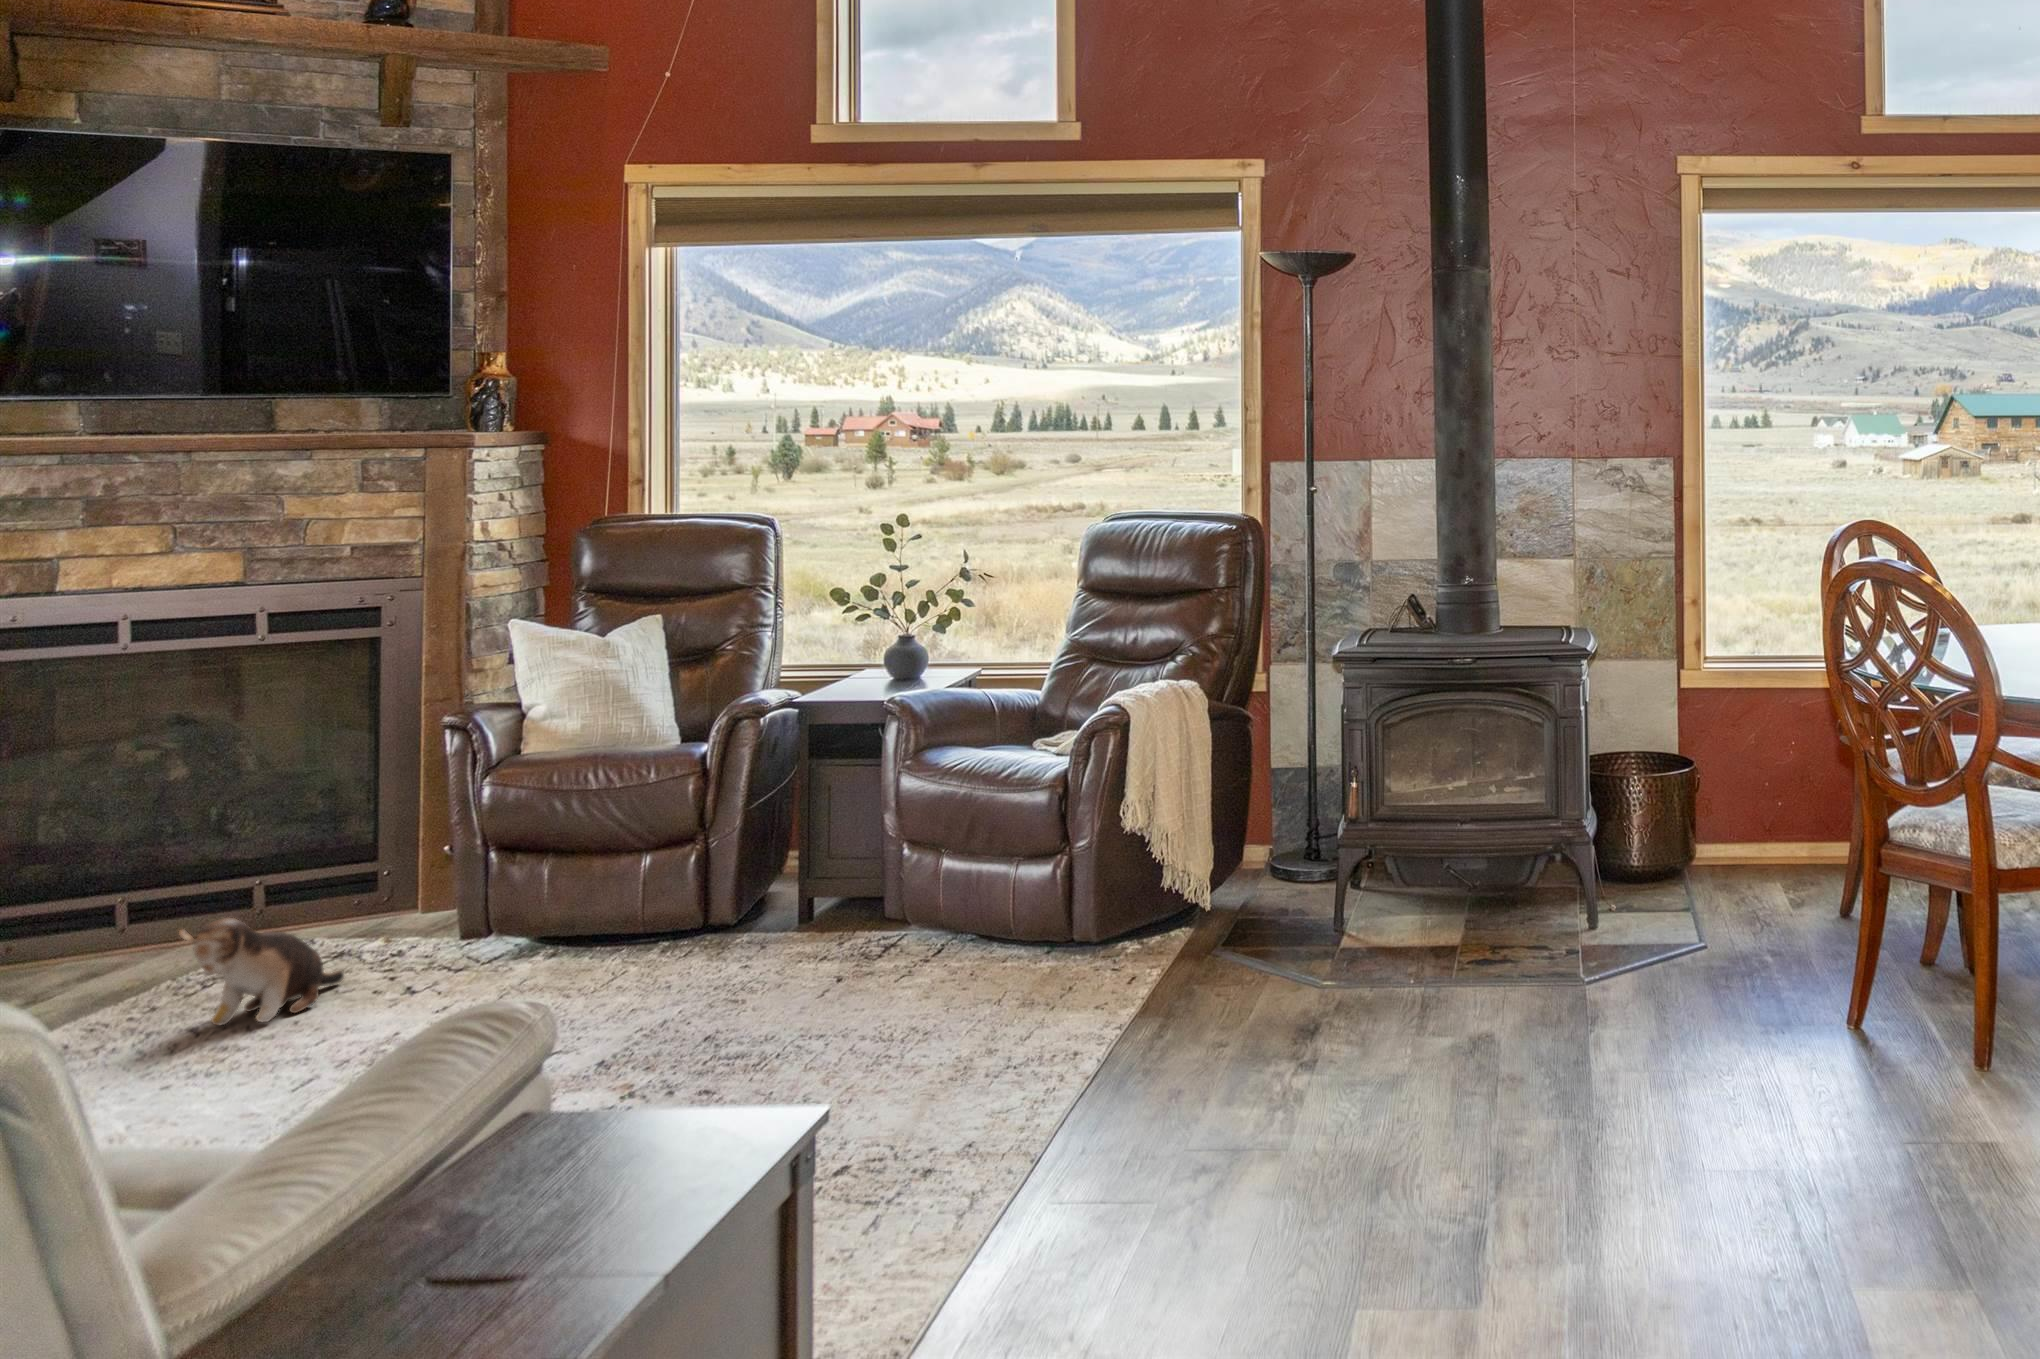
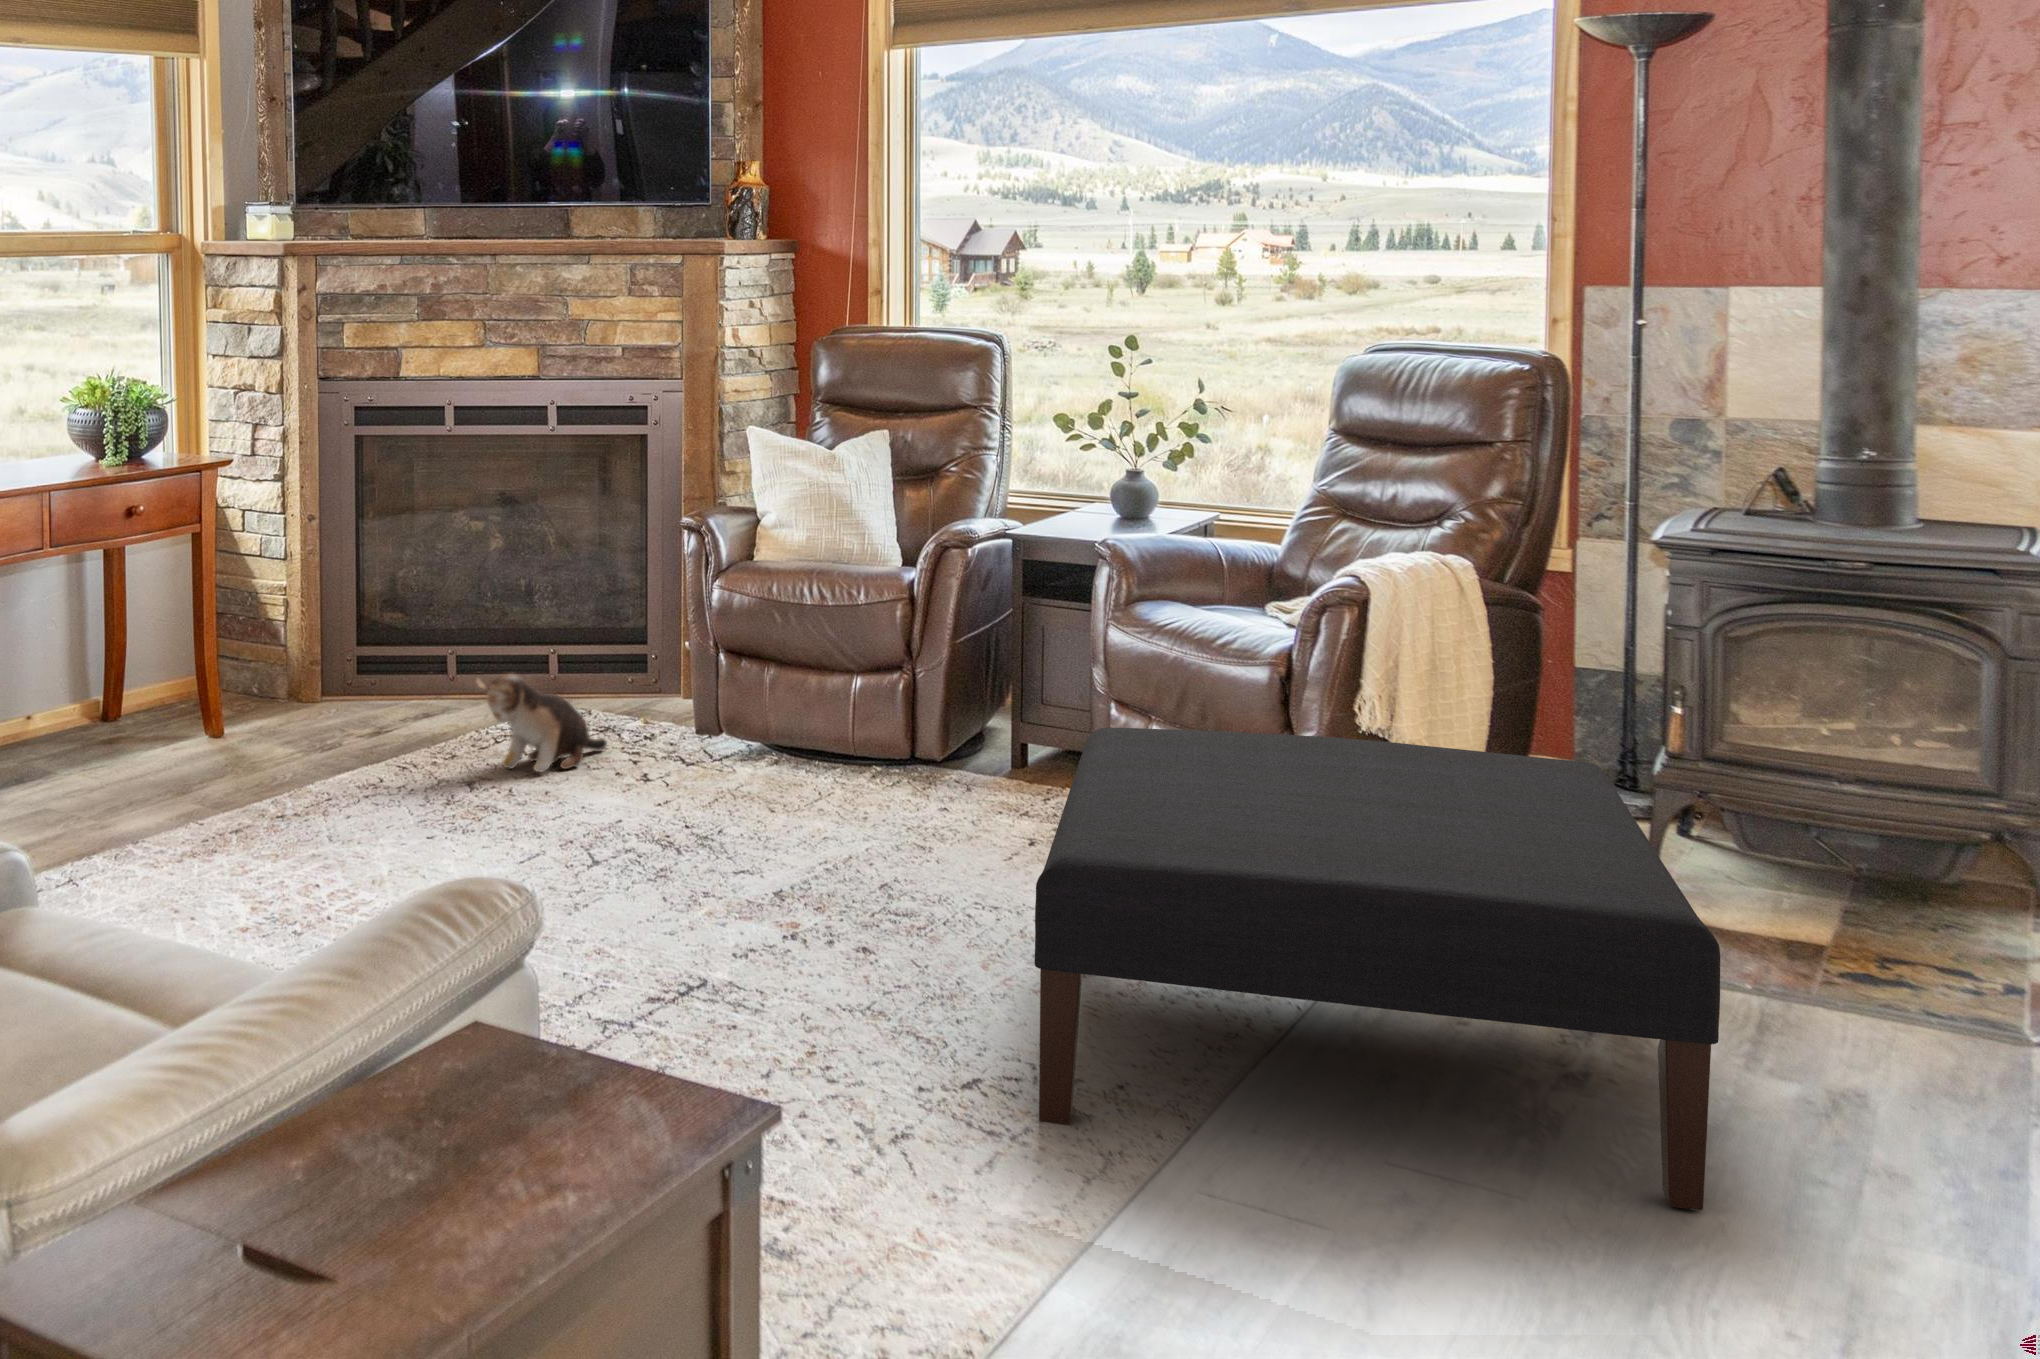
ottoman: none [899,837,1426,1242] -> present [1034,728,1720,1210]

